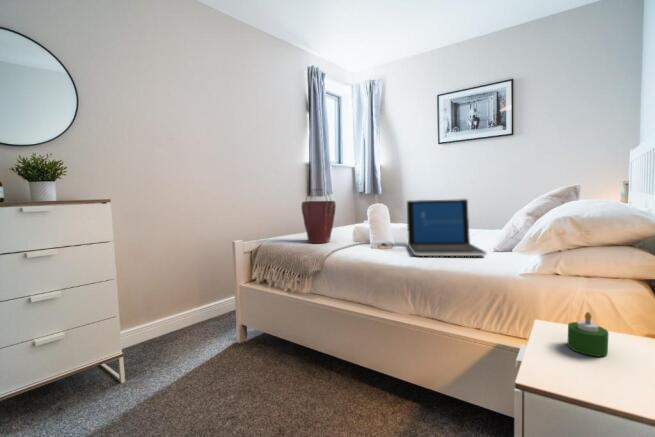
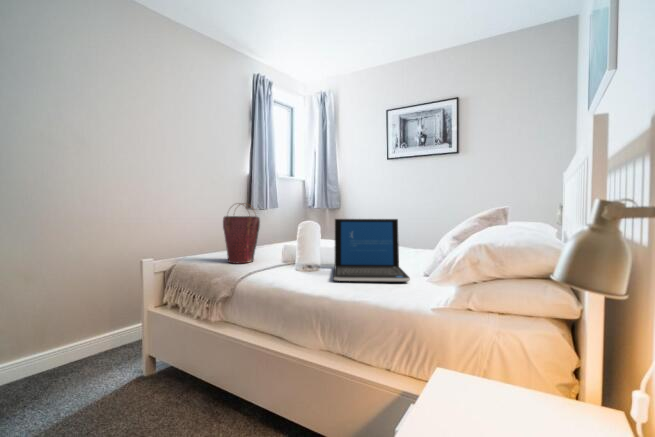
candle: present [568,312,609,356] -> none [460,360,501,415]

